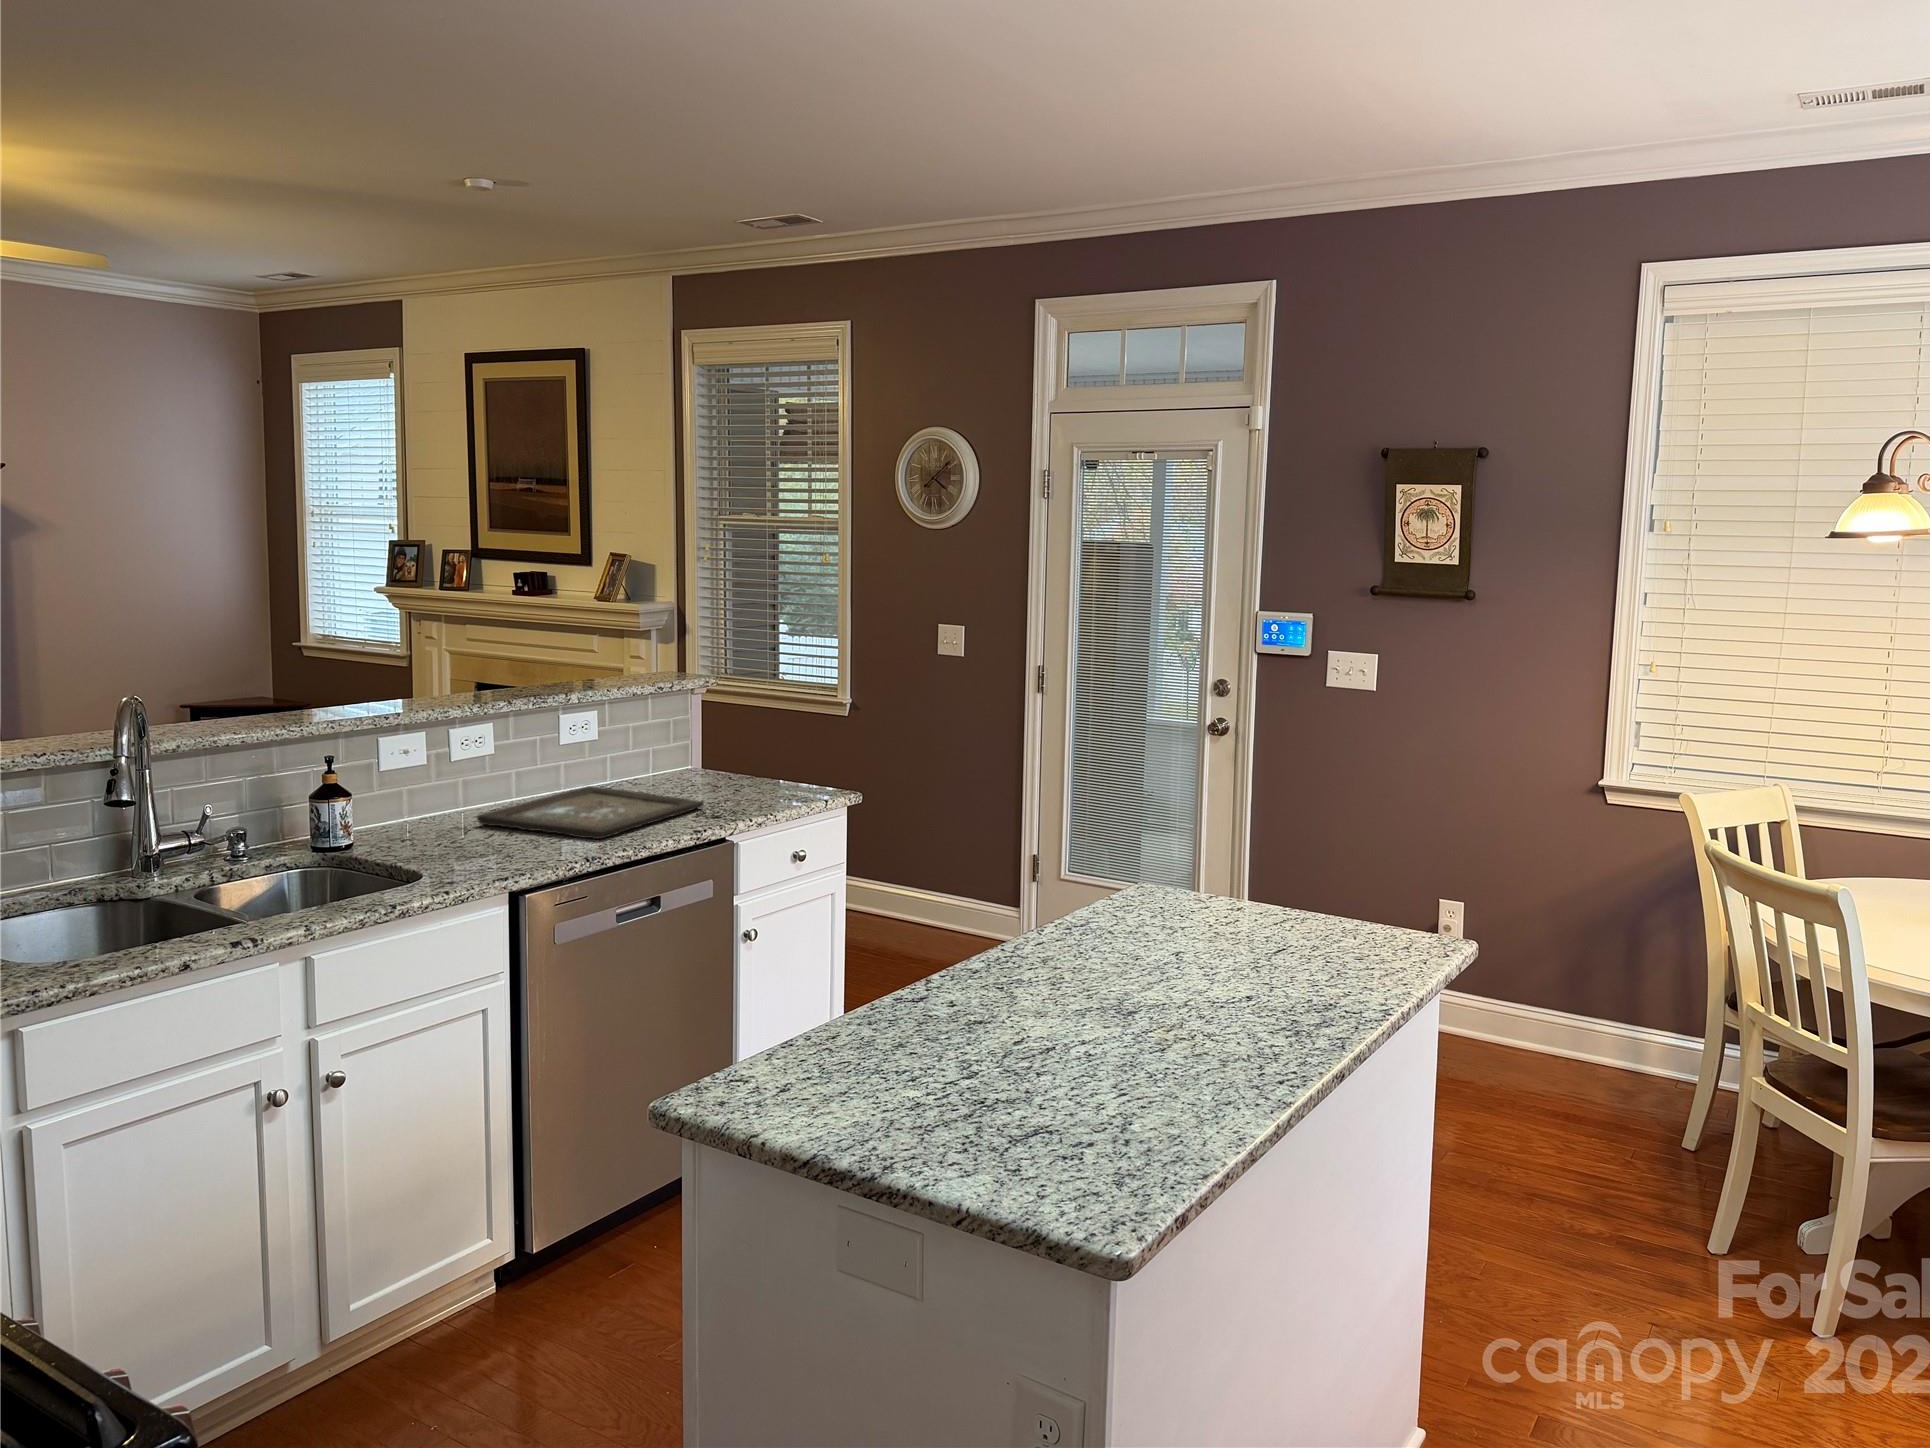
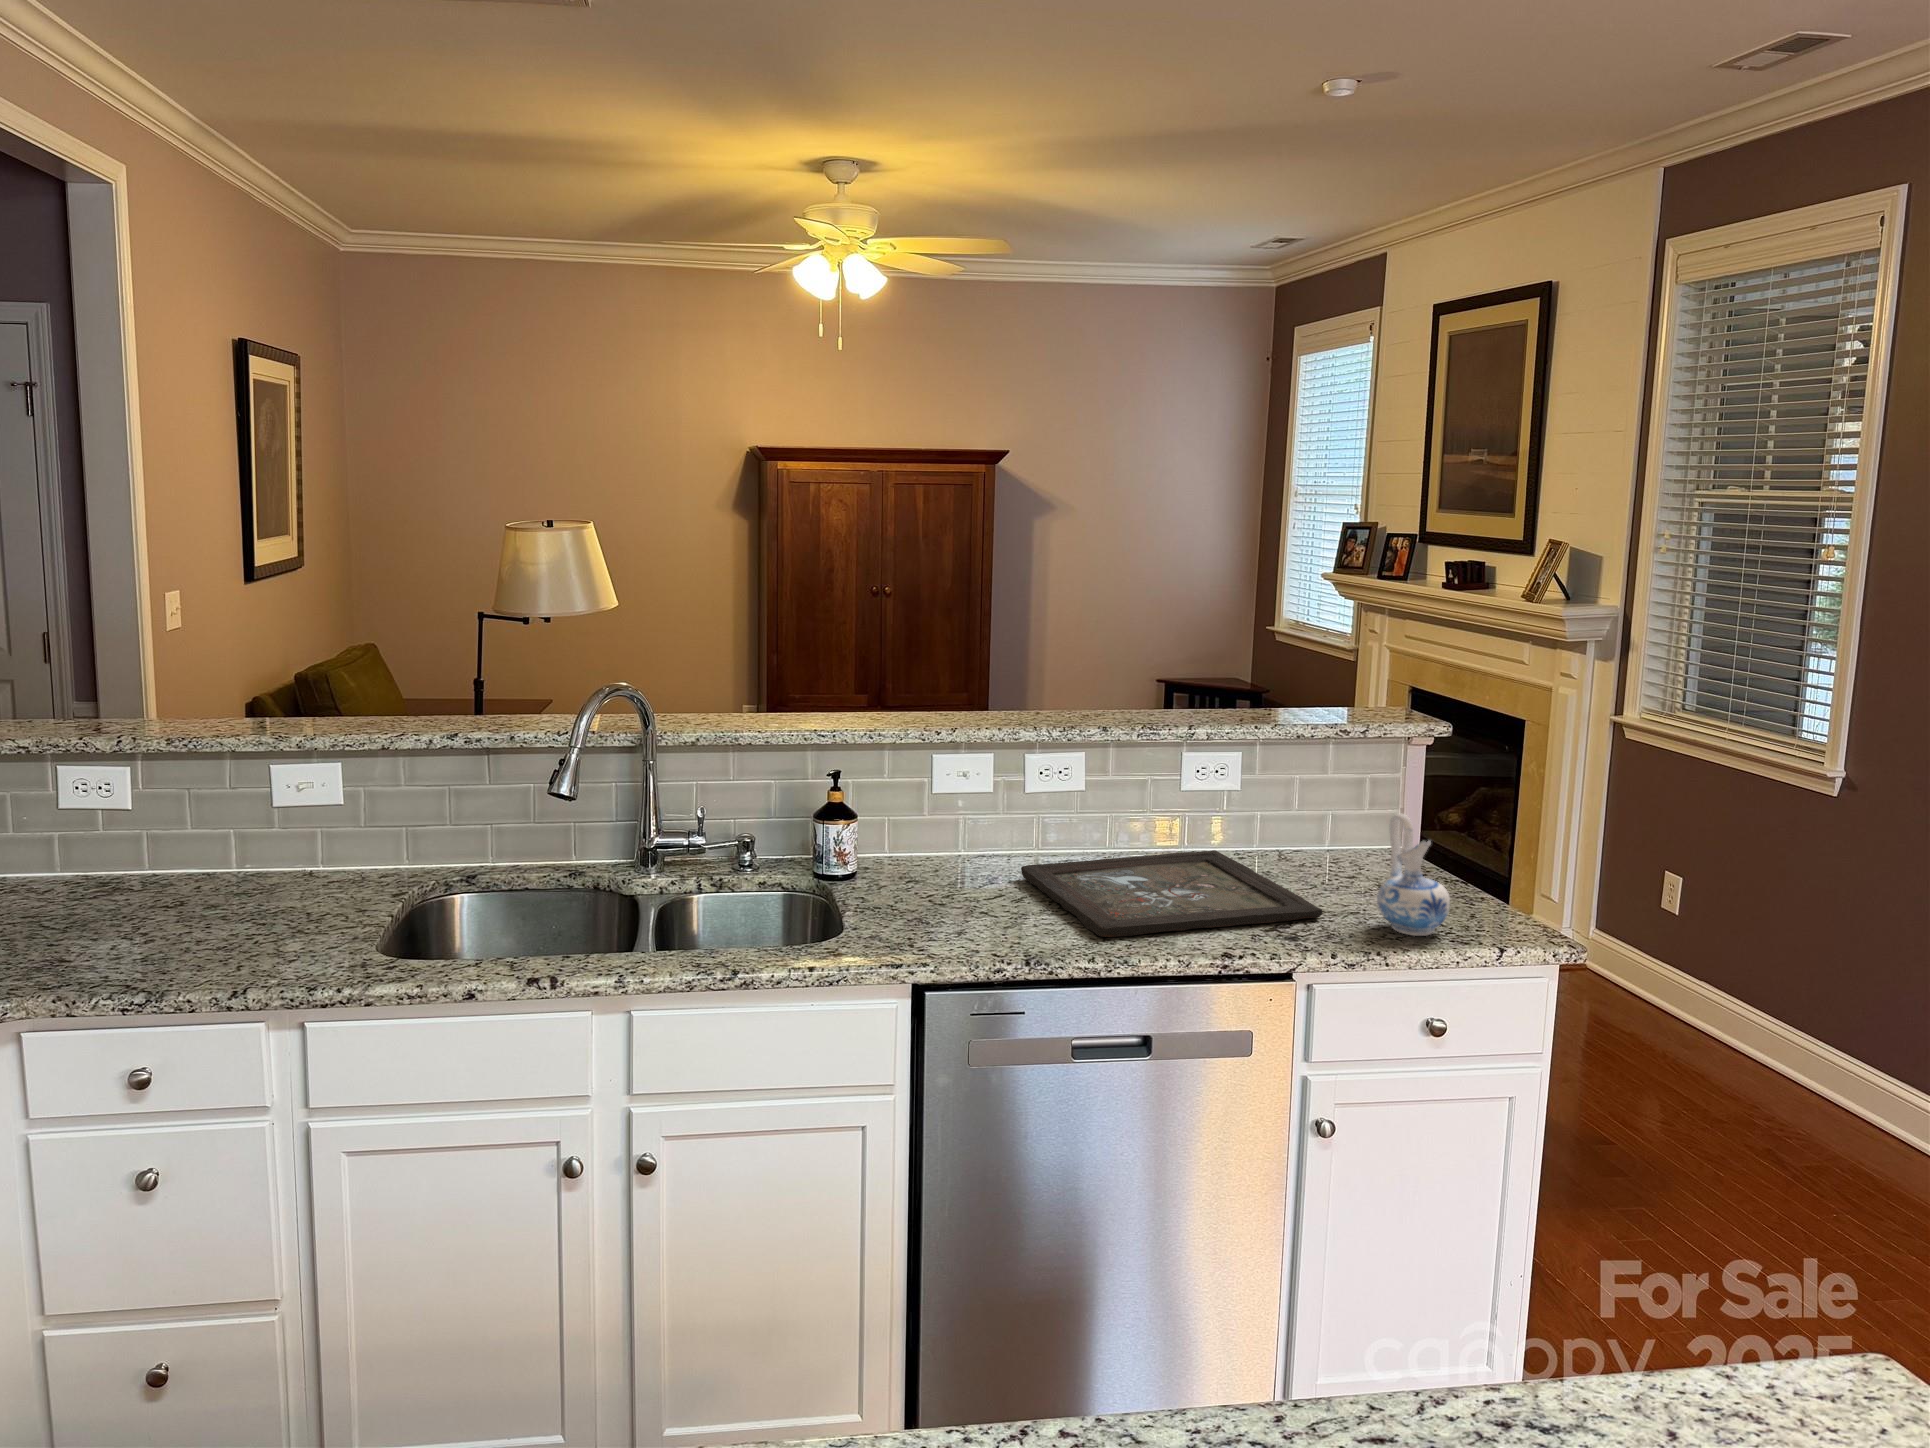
ceramic pitcher: none [735,731,779,805] -> present [1377,814,1450,936]

